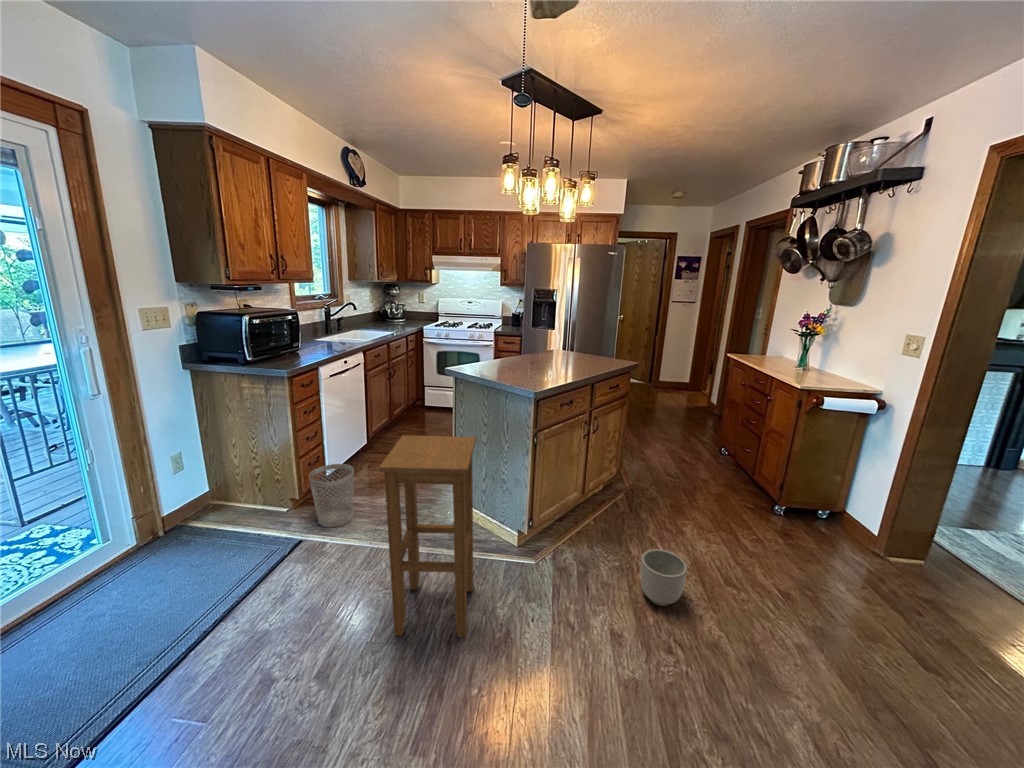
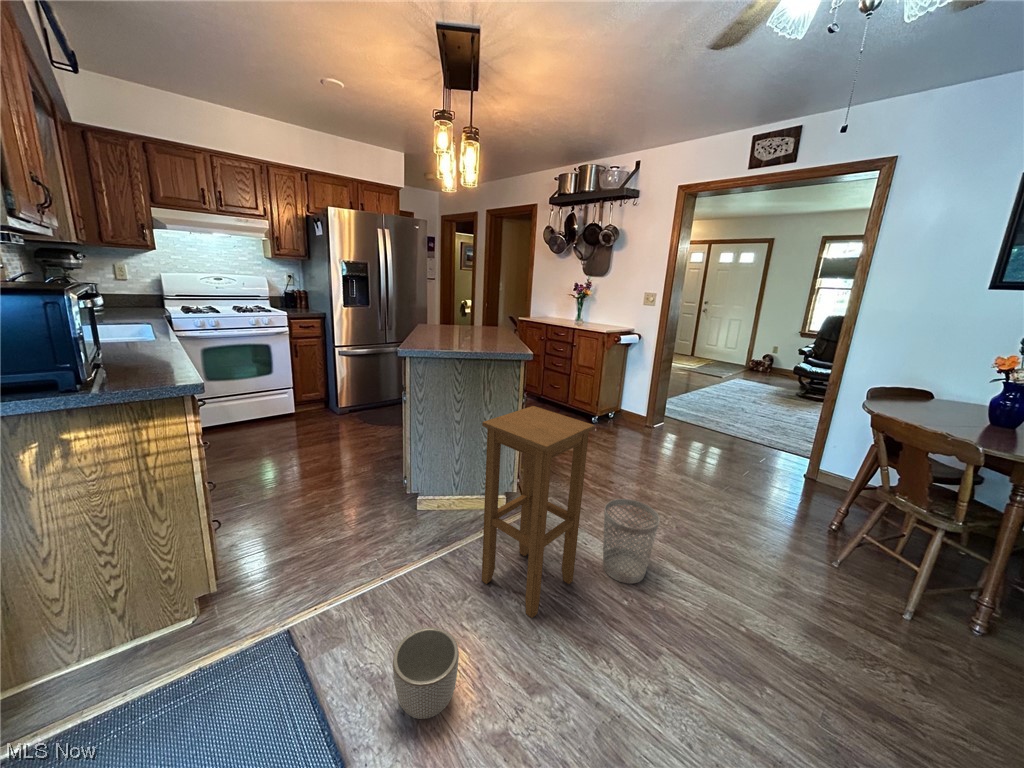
wastebasket: present [309,464,354,527] -> present [603,499,660,584]
planter: present [640,549,687,606] -> present [393,627,459,719]

